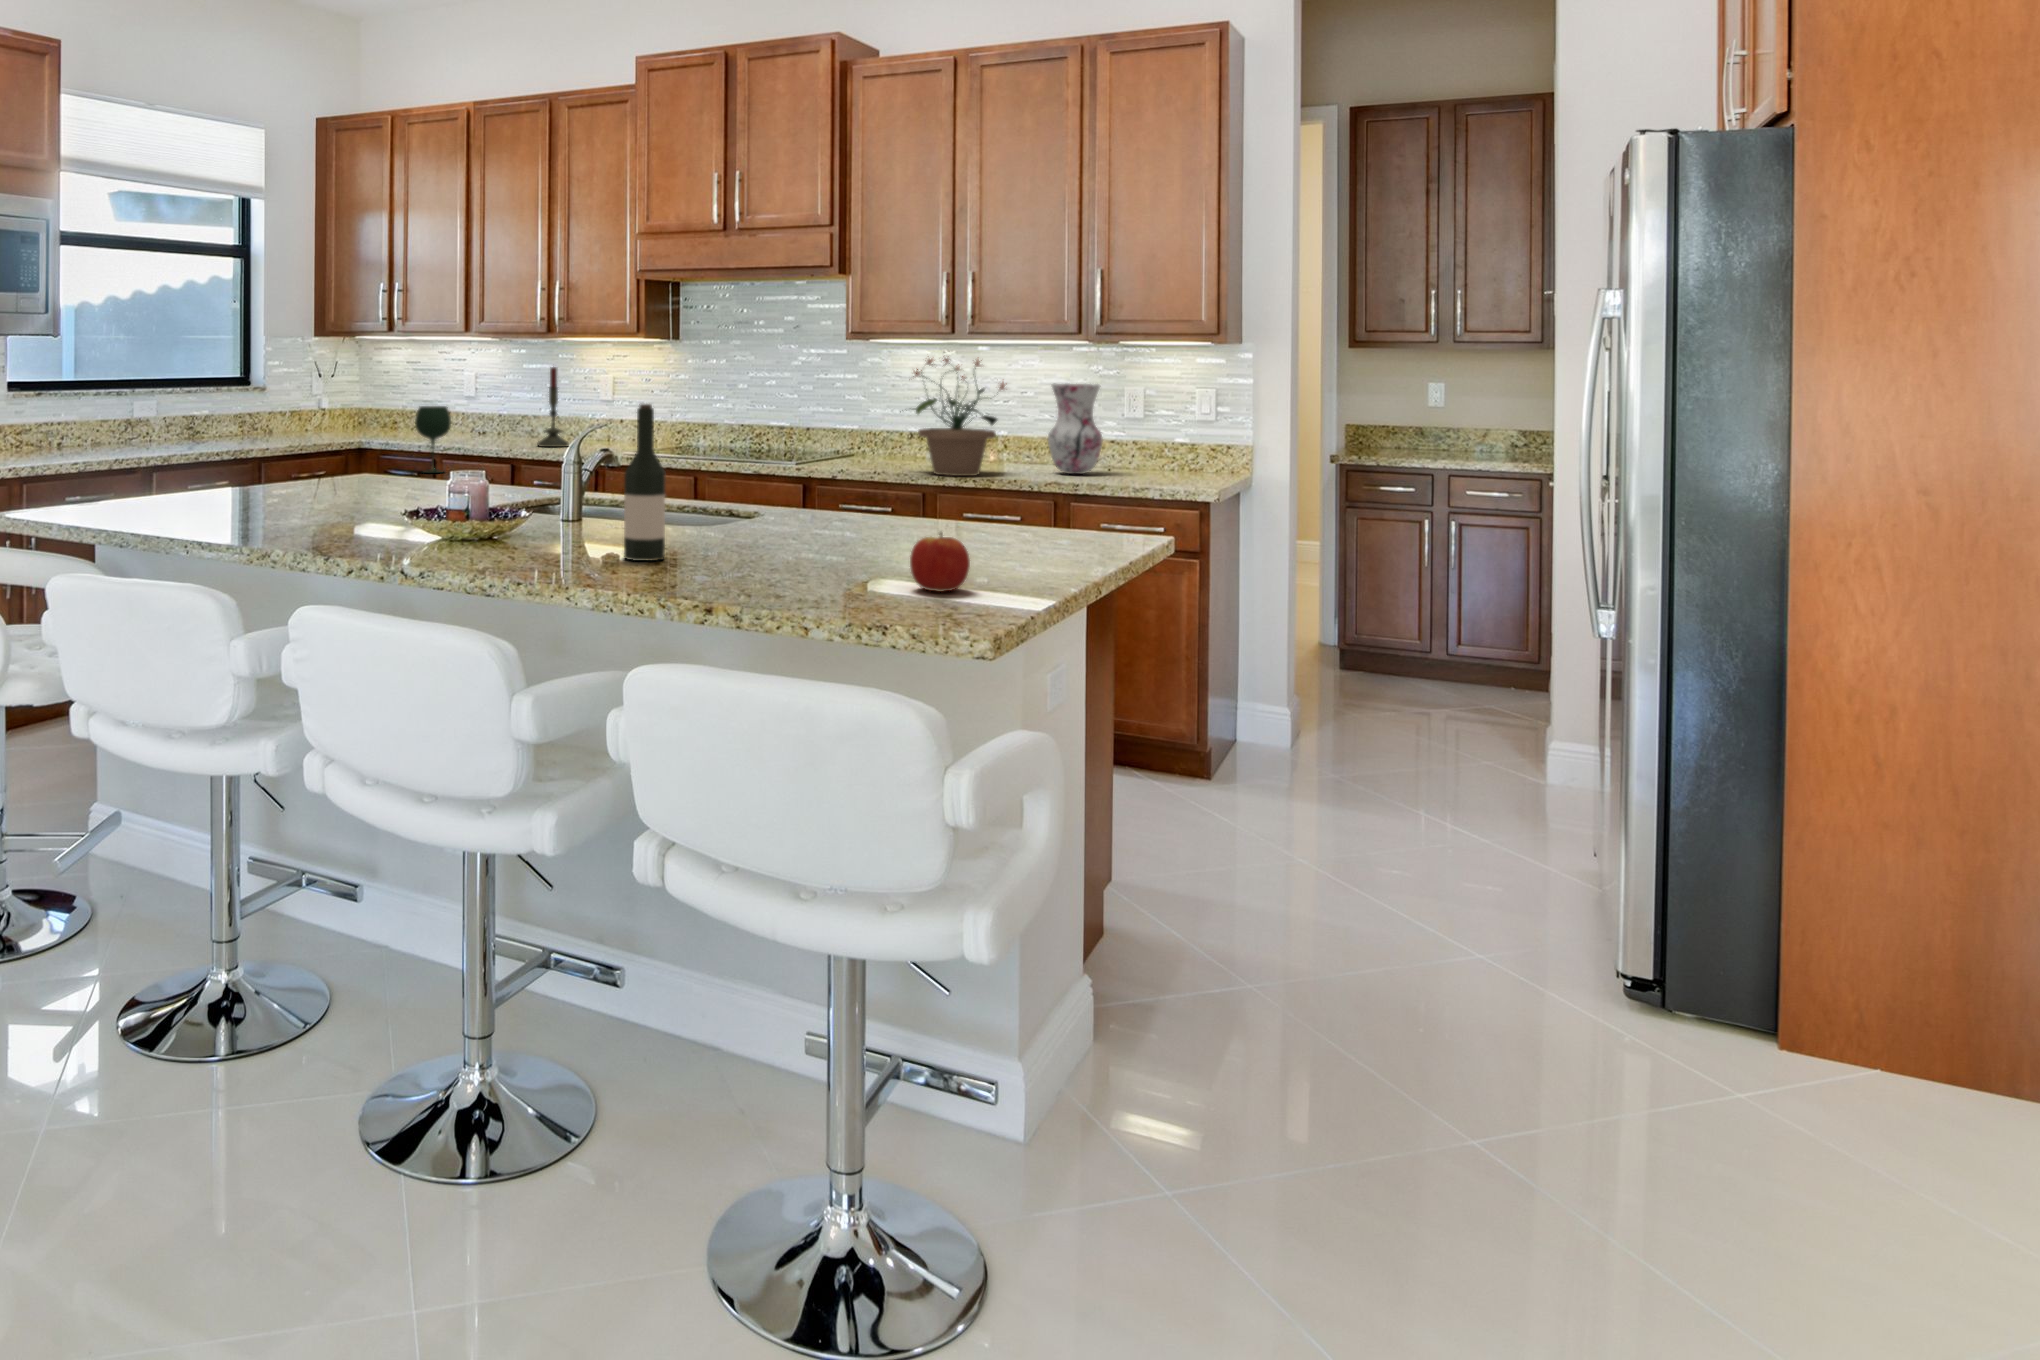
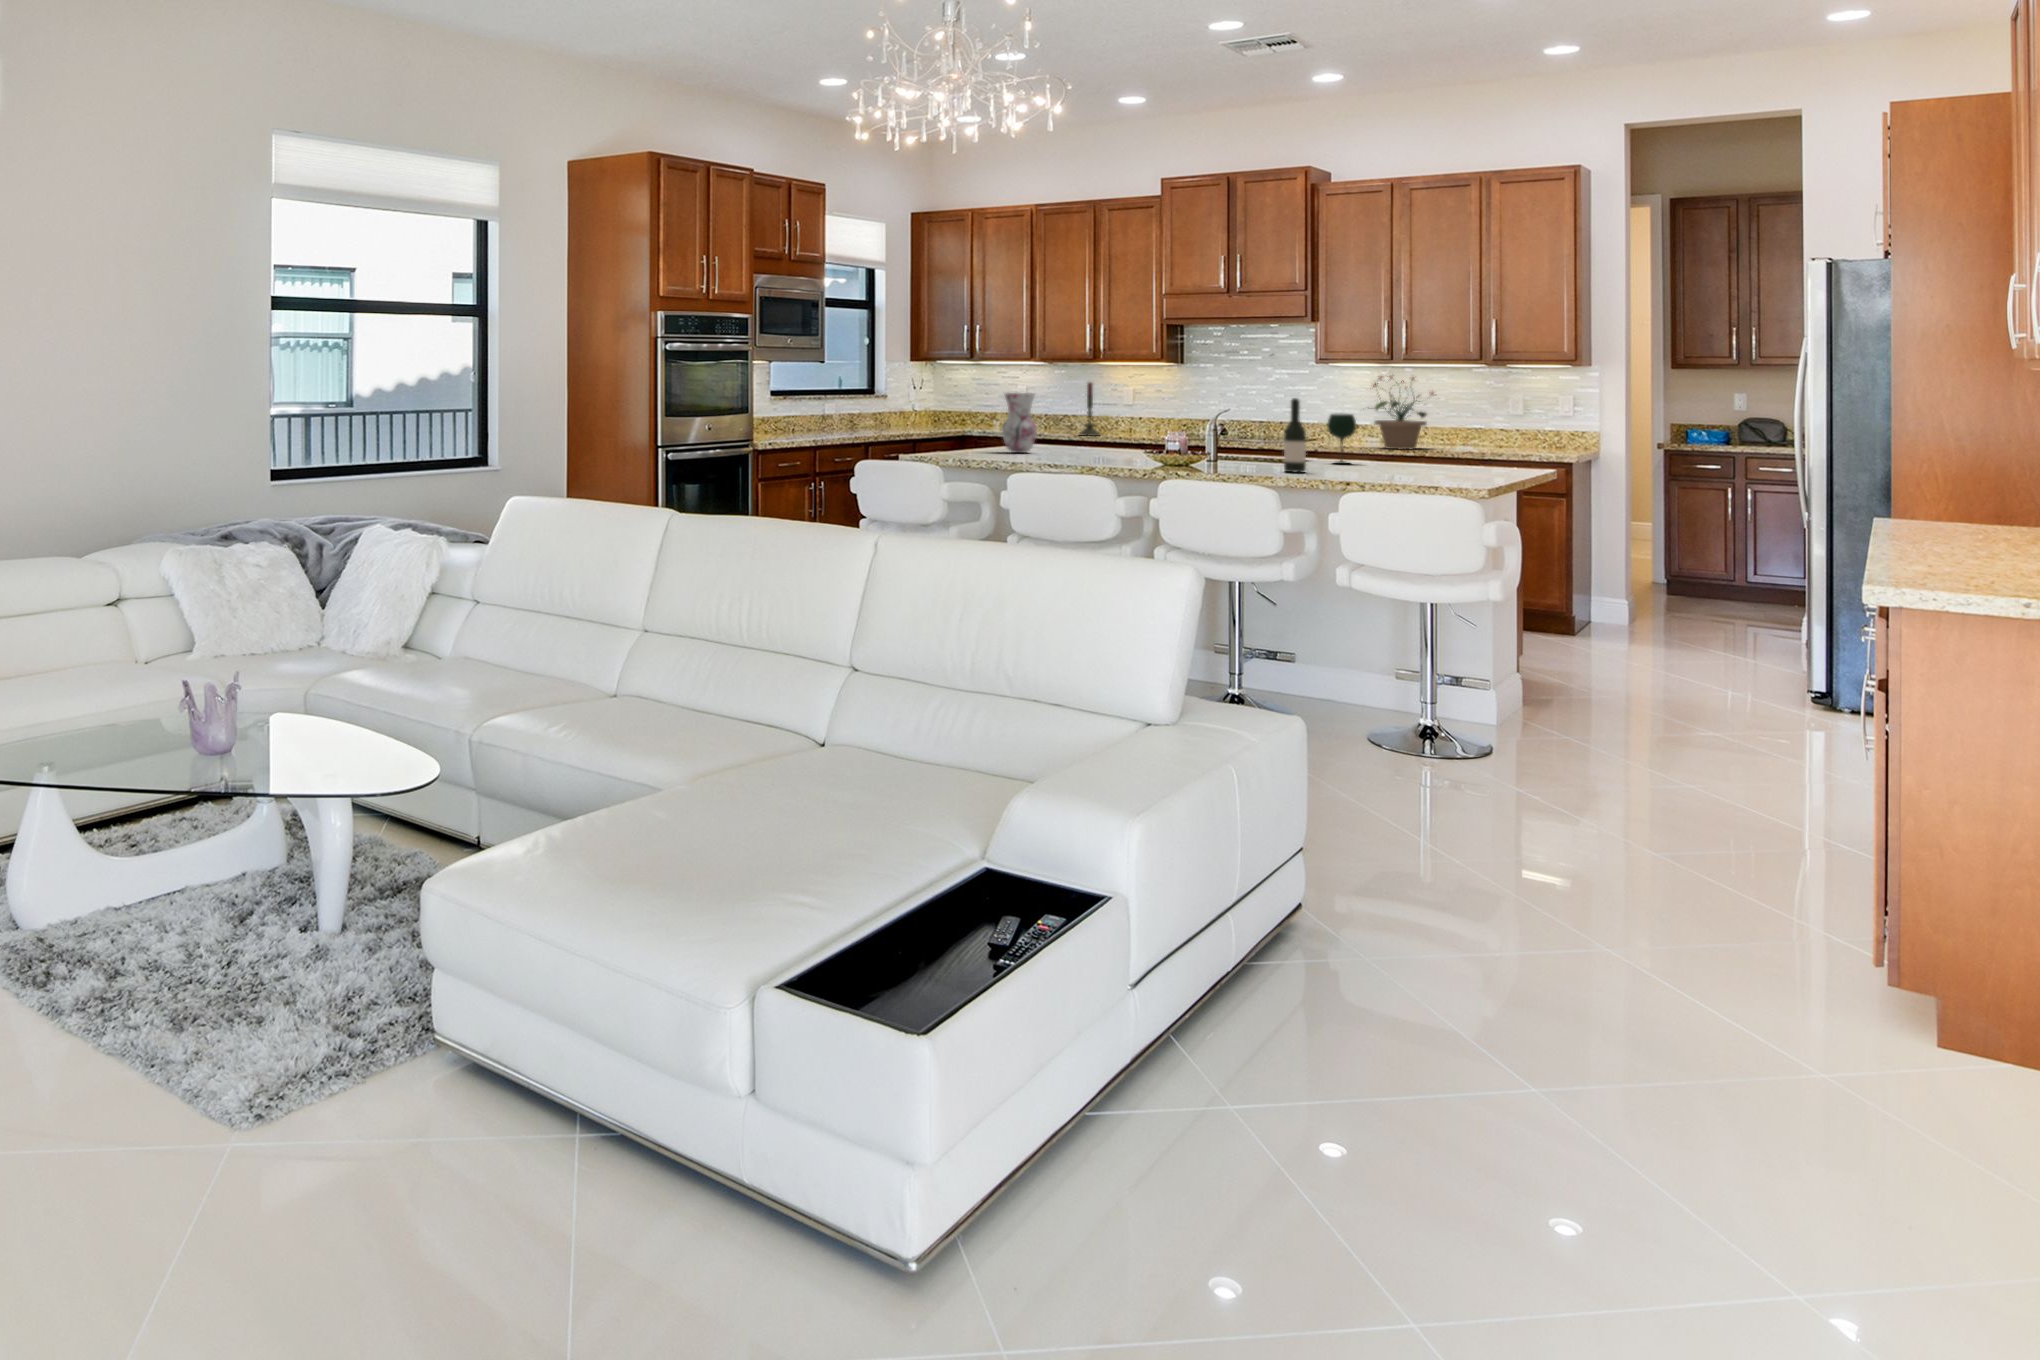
vase: present [1048,383,1103,474] -> present [1002,393,1037,453]
wine glass: present [415,406,451,473] -> present [1327,414,1357,464]
apple: present [910,533,970,592] -> none [1445,454,1474,480]

